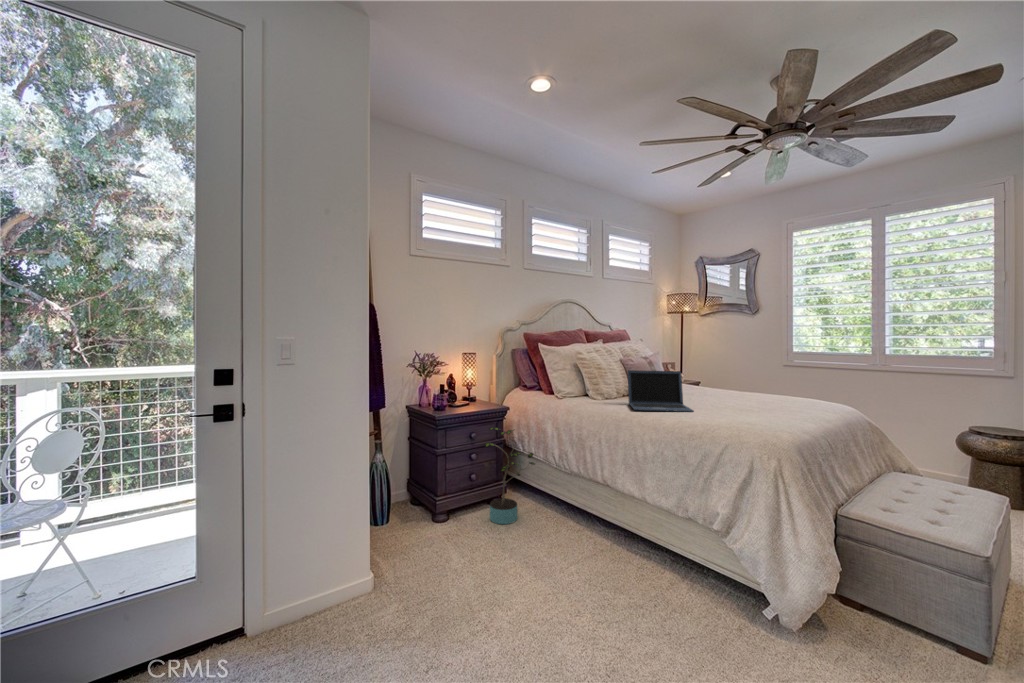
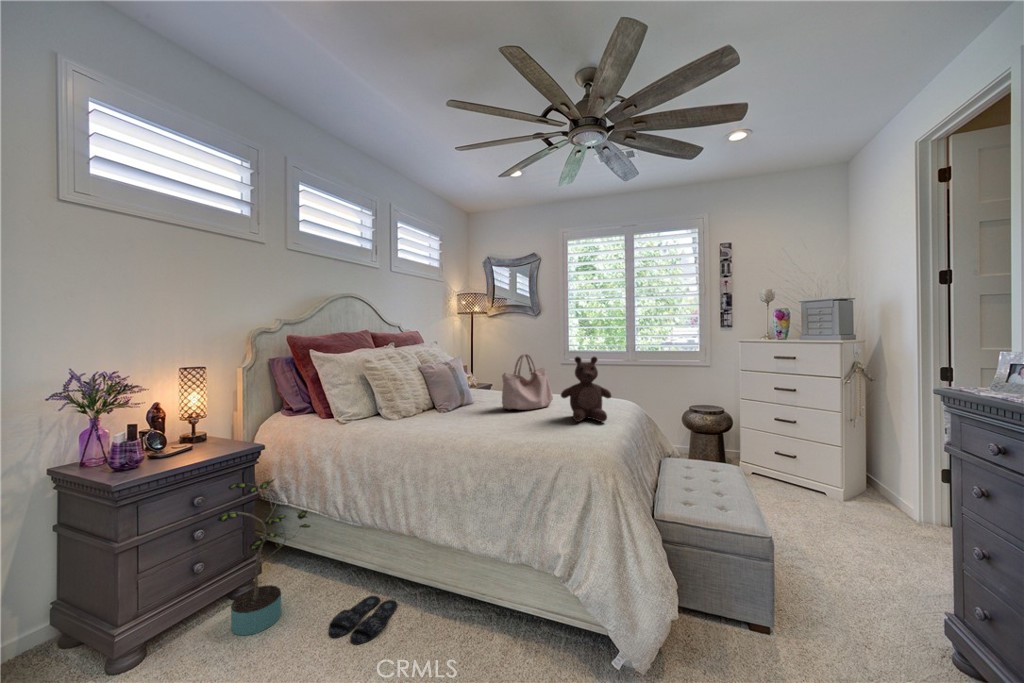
handbag: none [691,350,747,401] -> present [502,354,553,410]
teddy bear: none [748,353,807,417] -> present [561,356,611,422]
laptop: present [628,370,694,412] -> none [434,379,512,433]
slippers: none [545,524,593,548] -> present [329,596,397,644]

